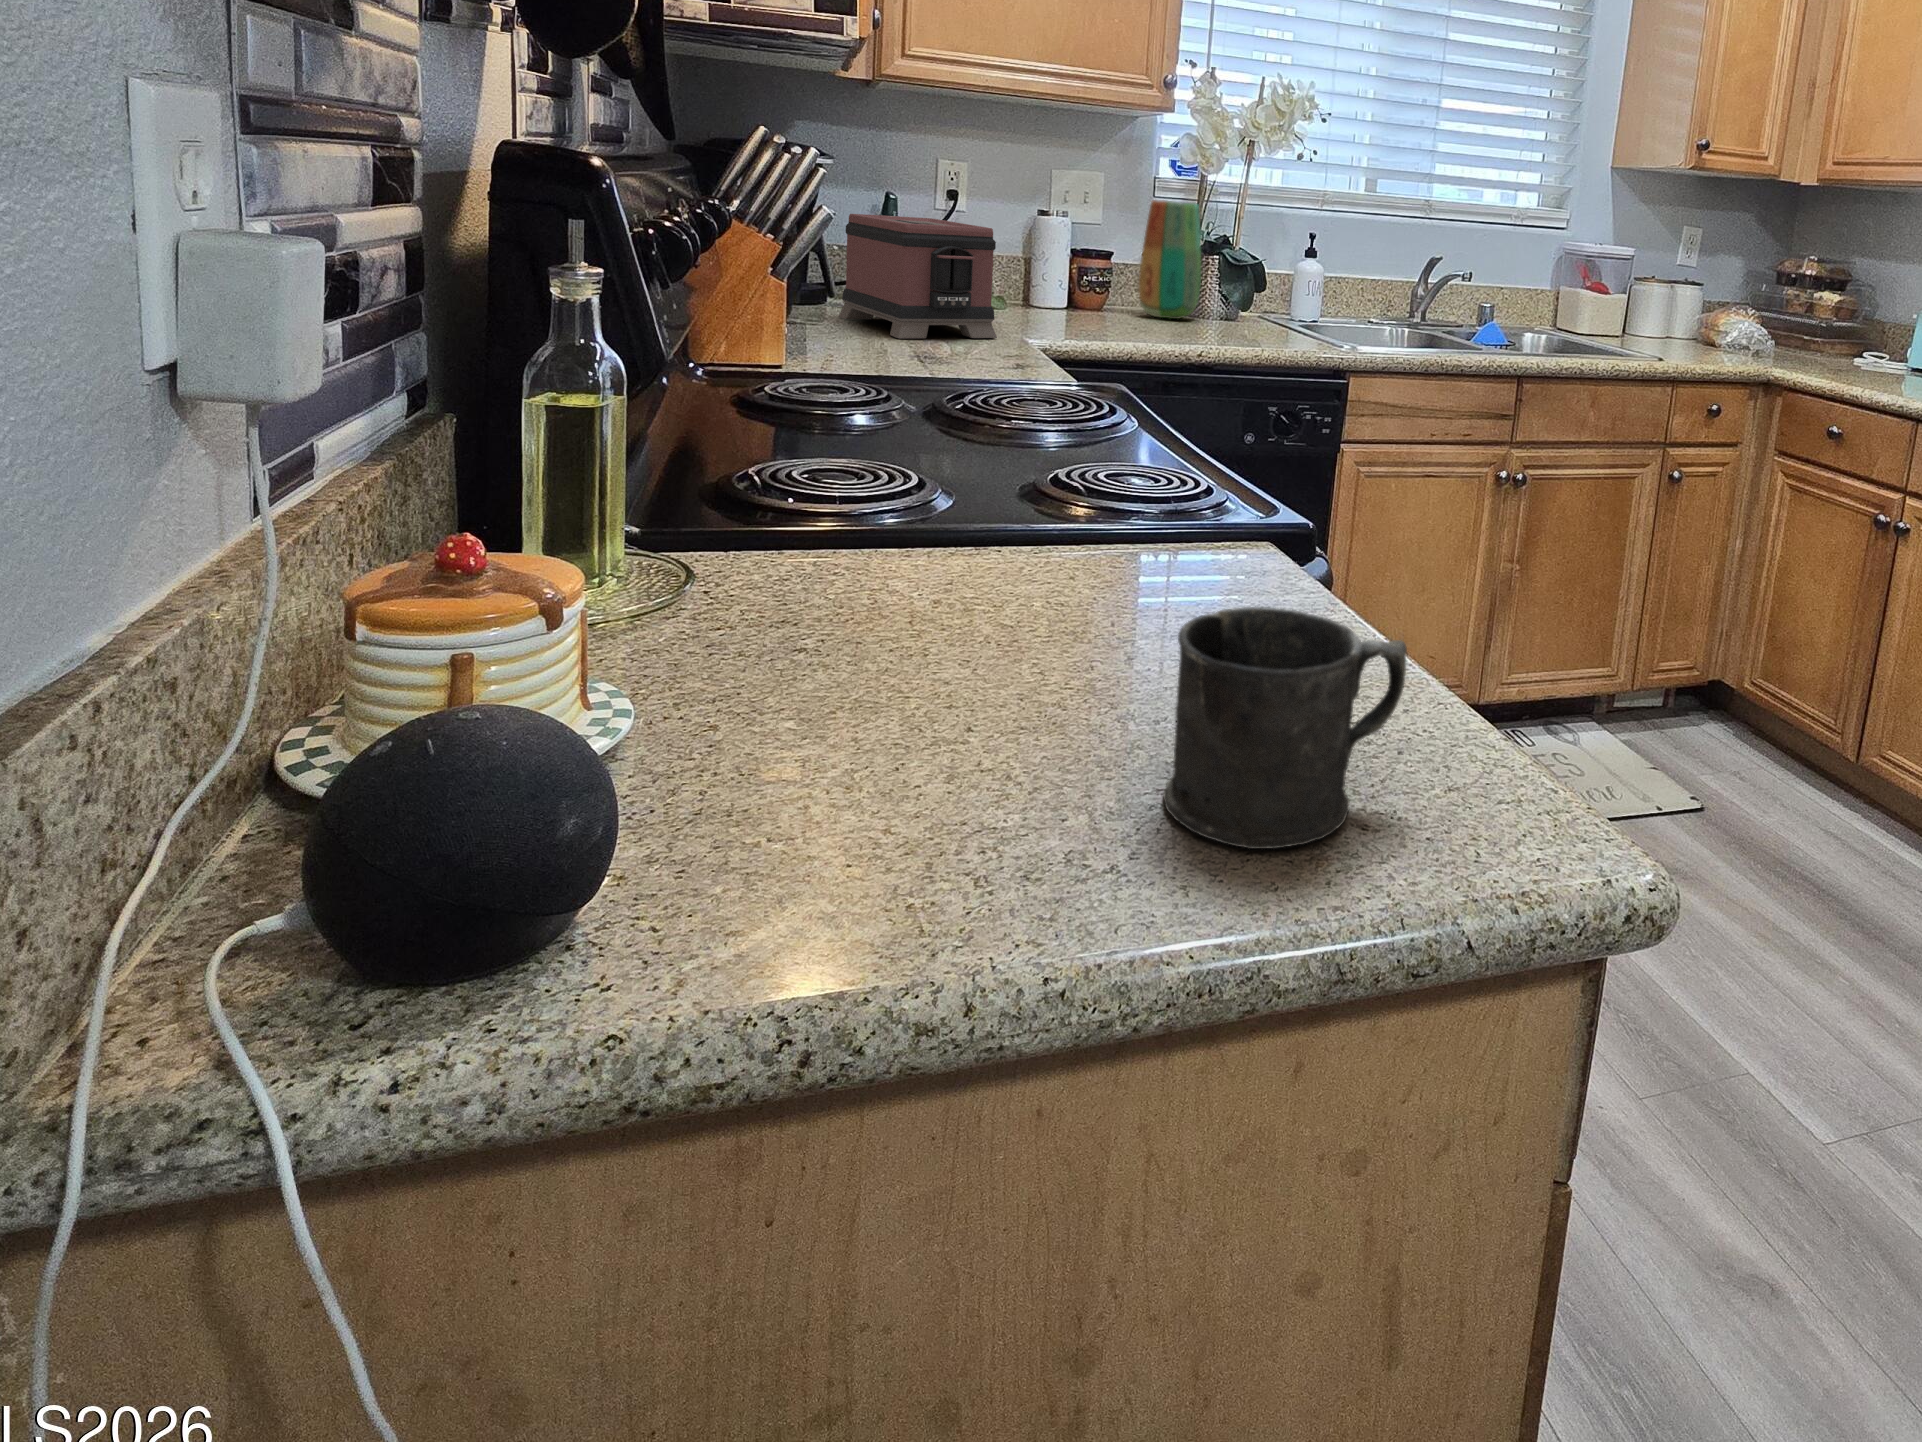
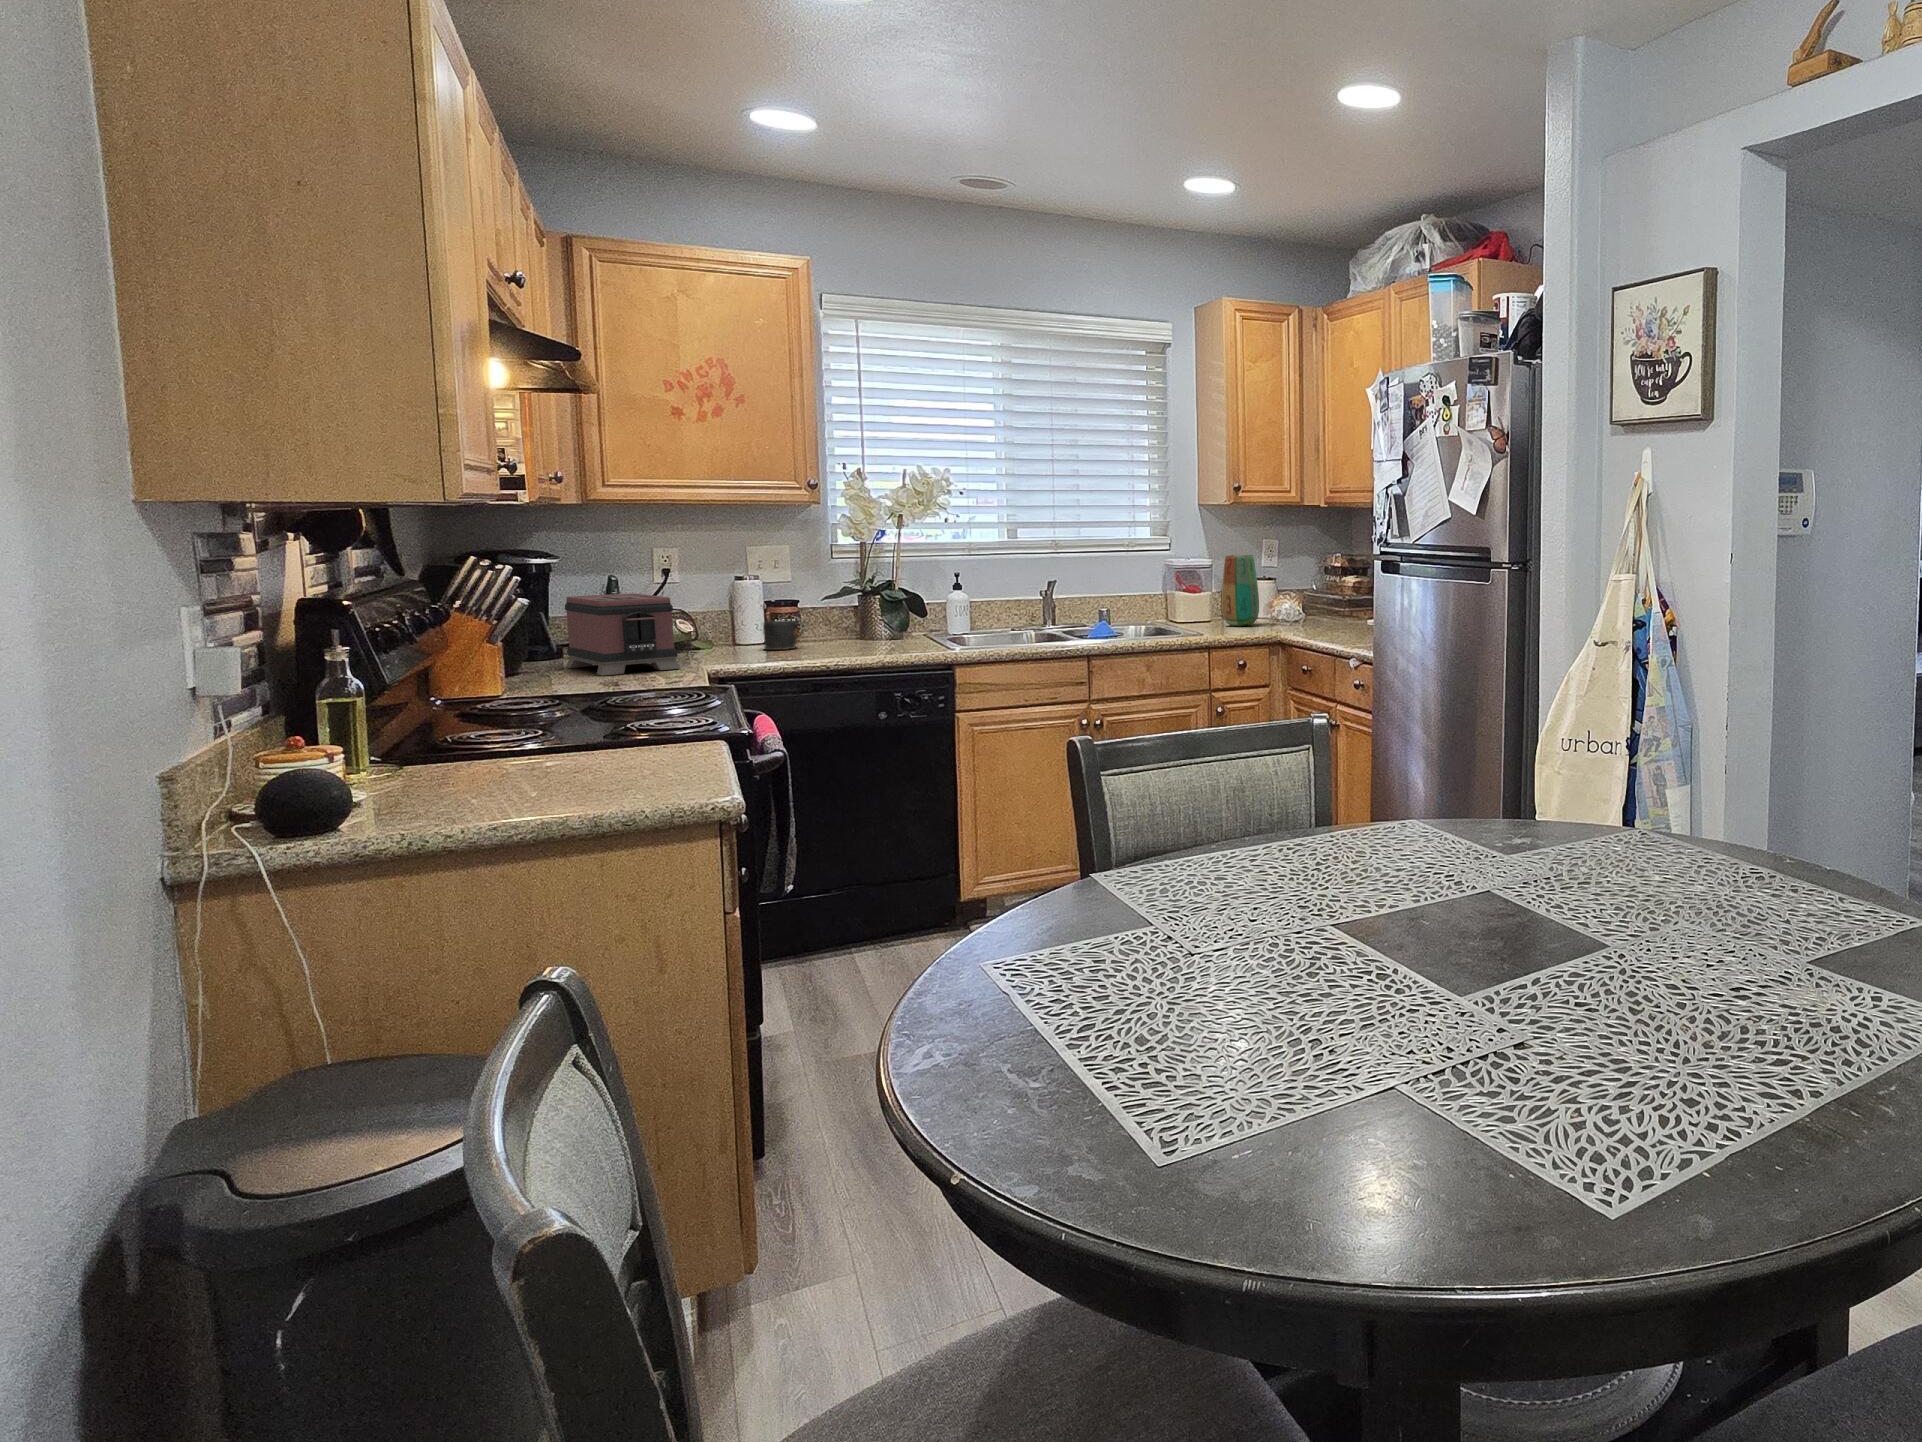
vase: present [1138,200,1201,319] -> present [1222,555,1259,626]
mug: present [1163,607,1407,849] -> present [763,620,804,650]

